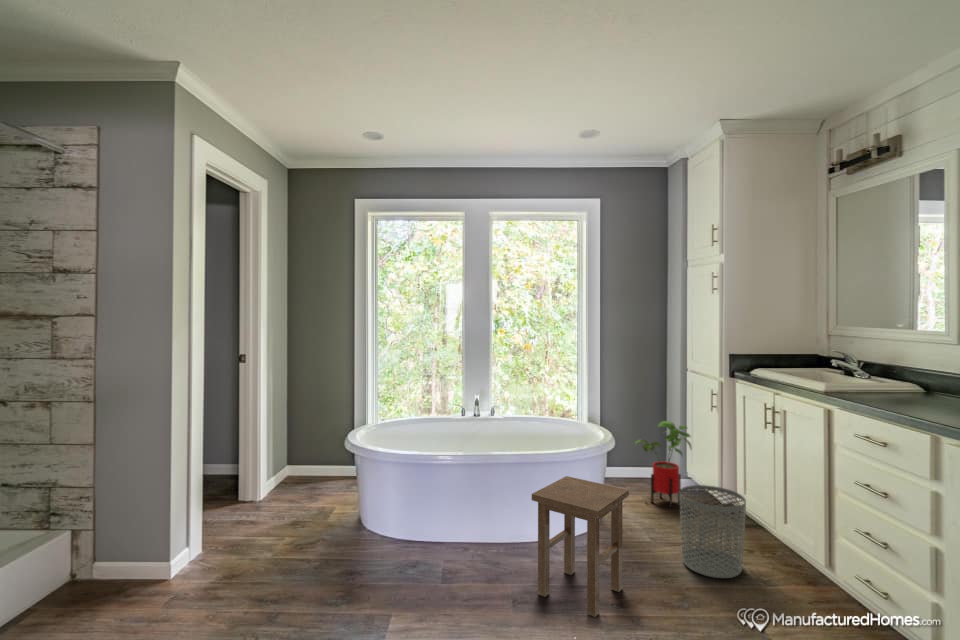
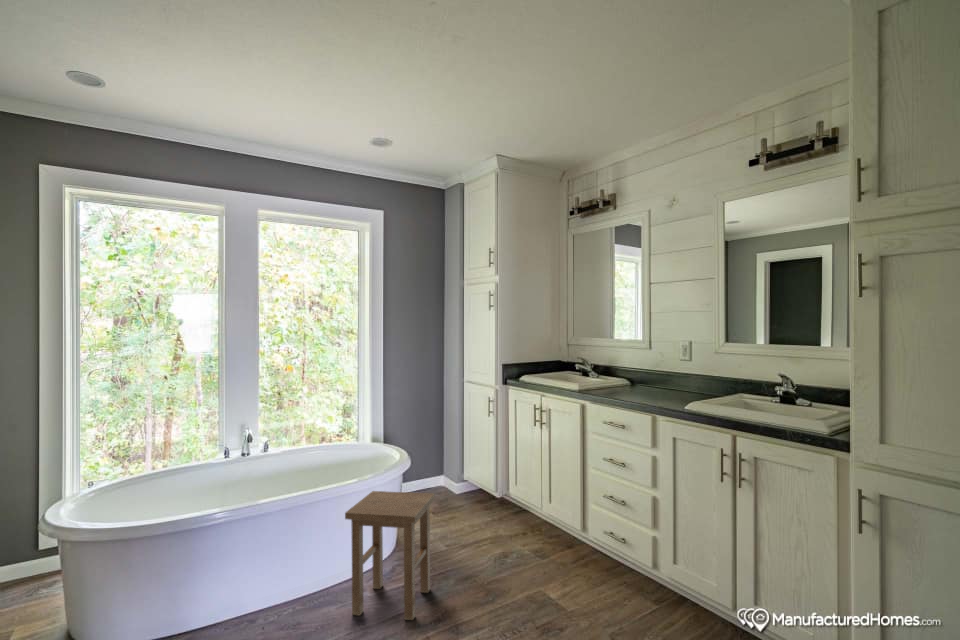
house plant: present [635,421,691,508] -> none [422,429,471,510]
waste bin: present [679,485,746,578] -> none [471,481,525,561]

